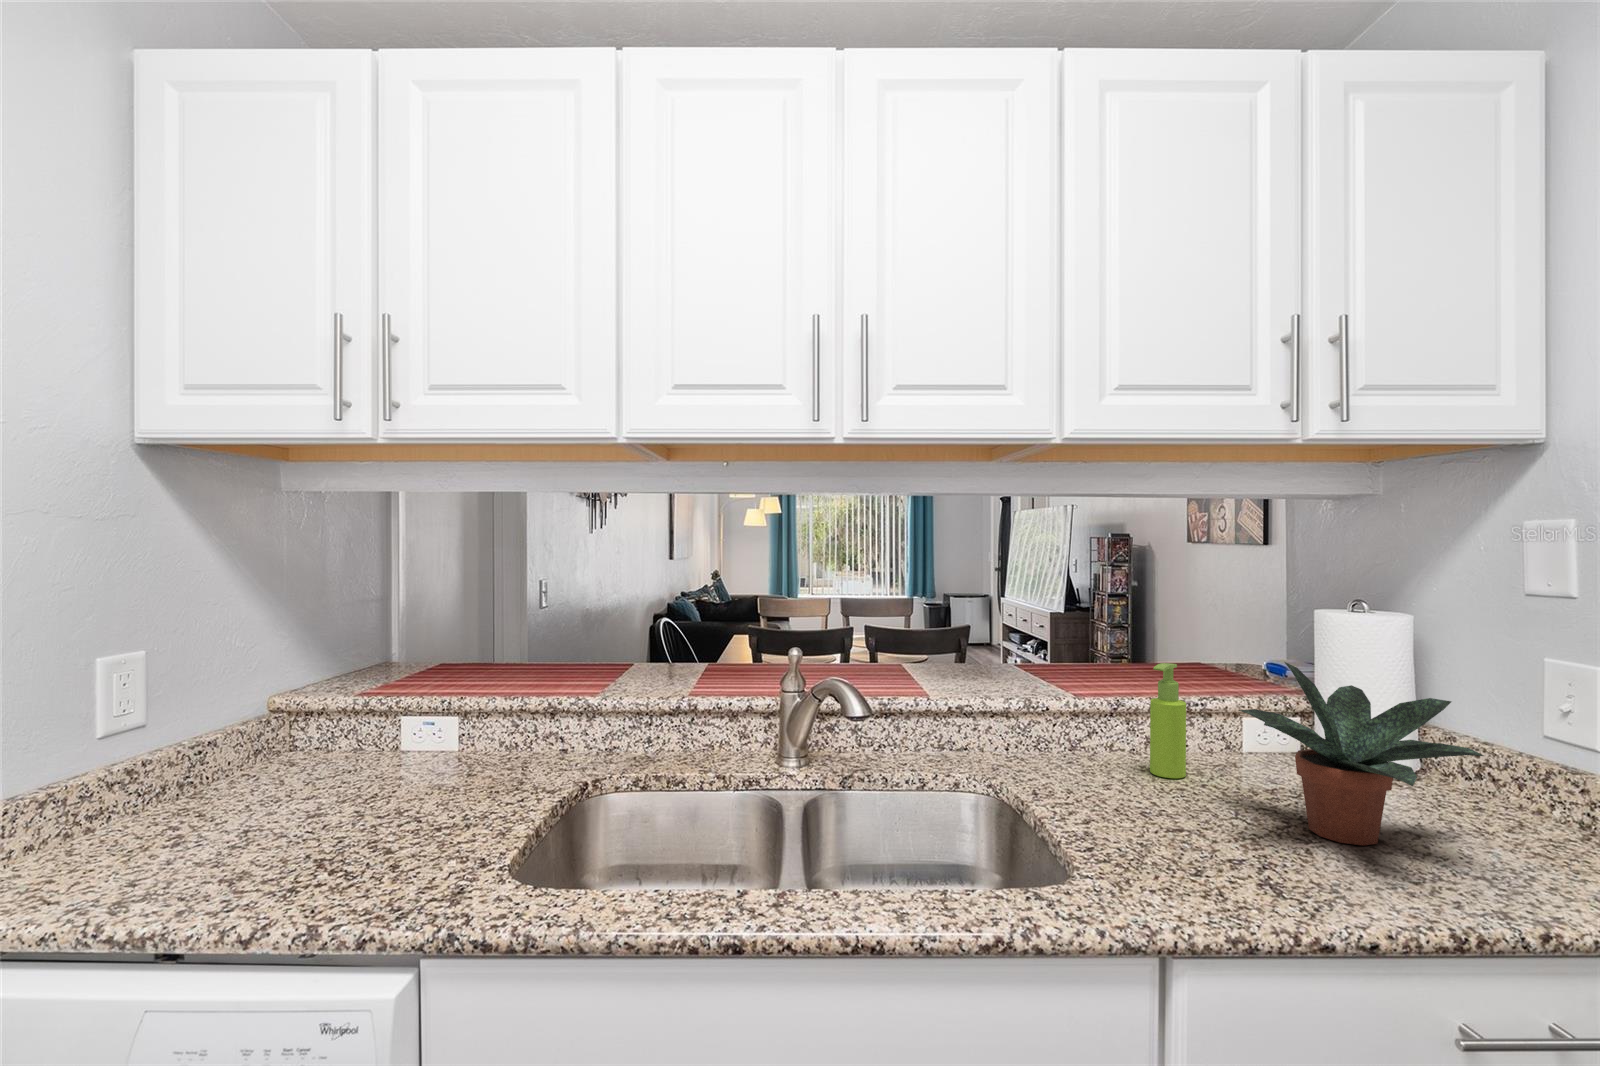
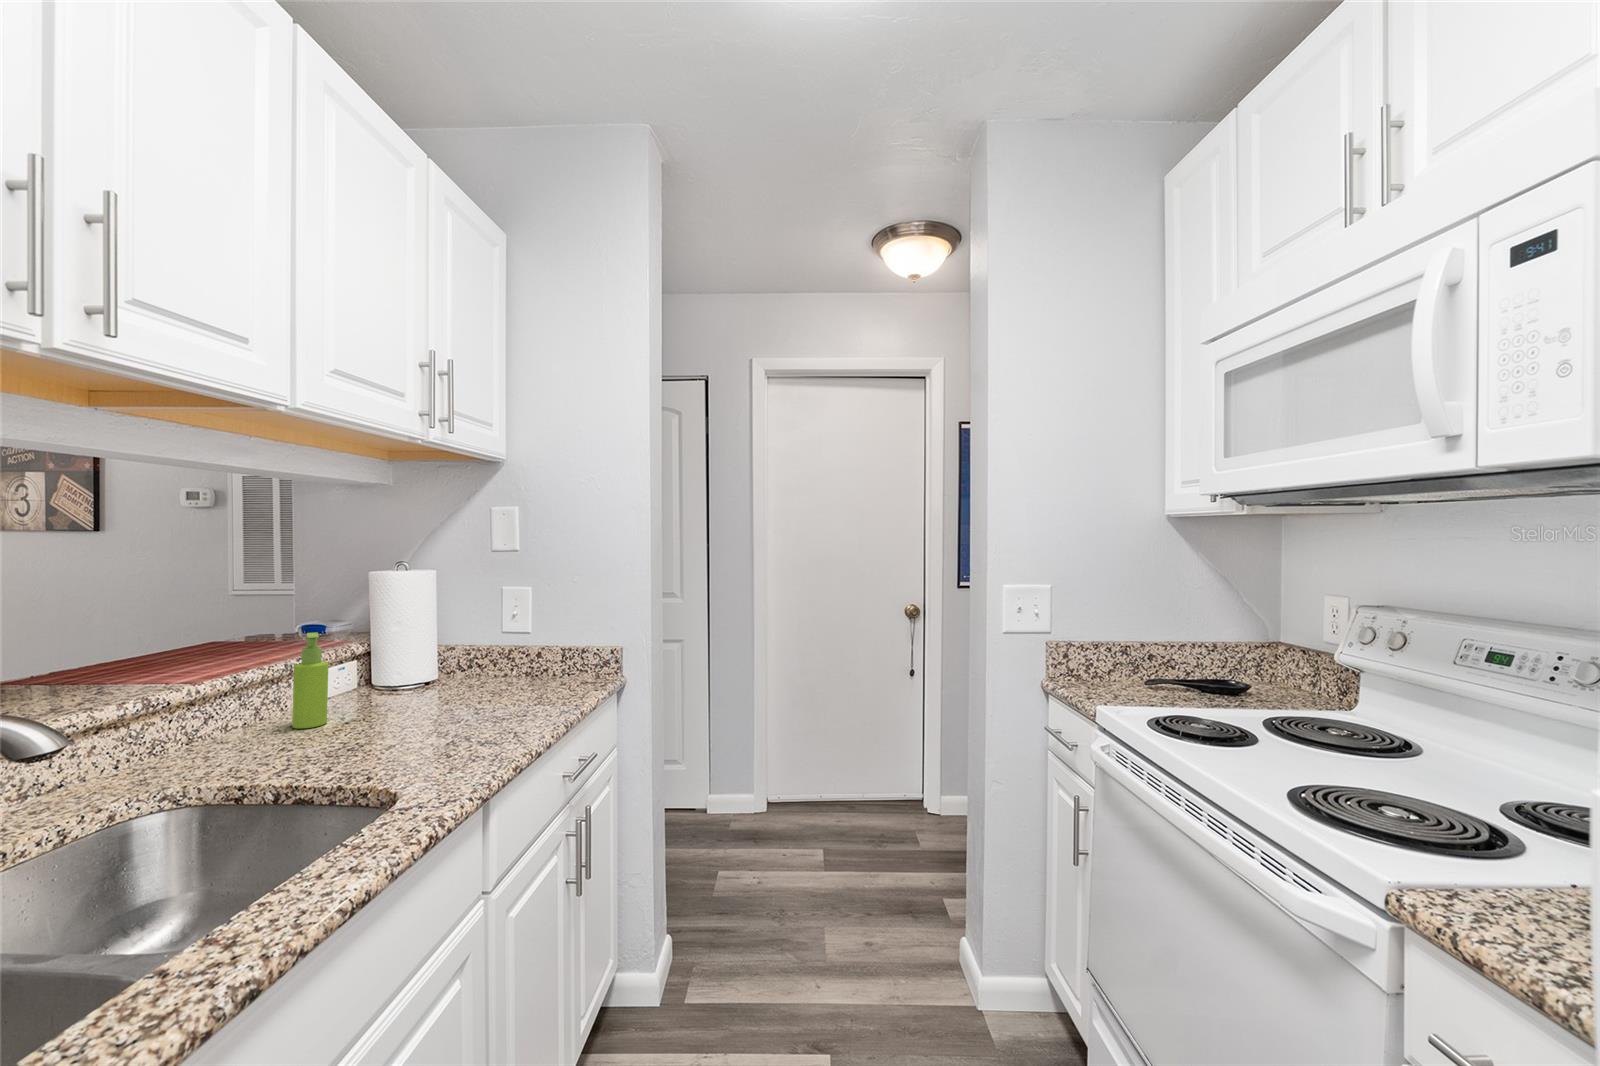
potted plant: present [1239,662,1484,846] -> none [390,611,536,716]

